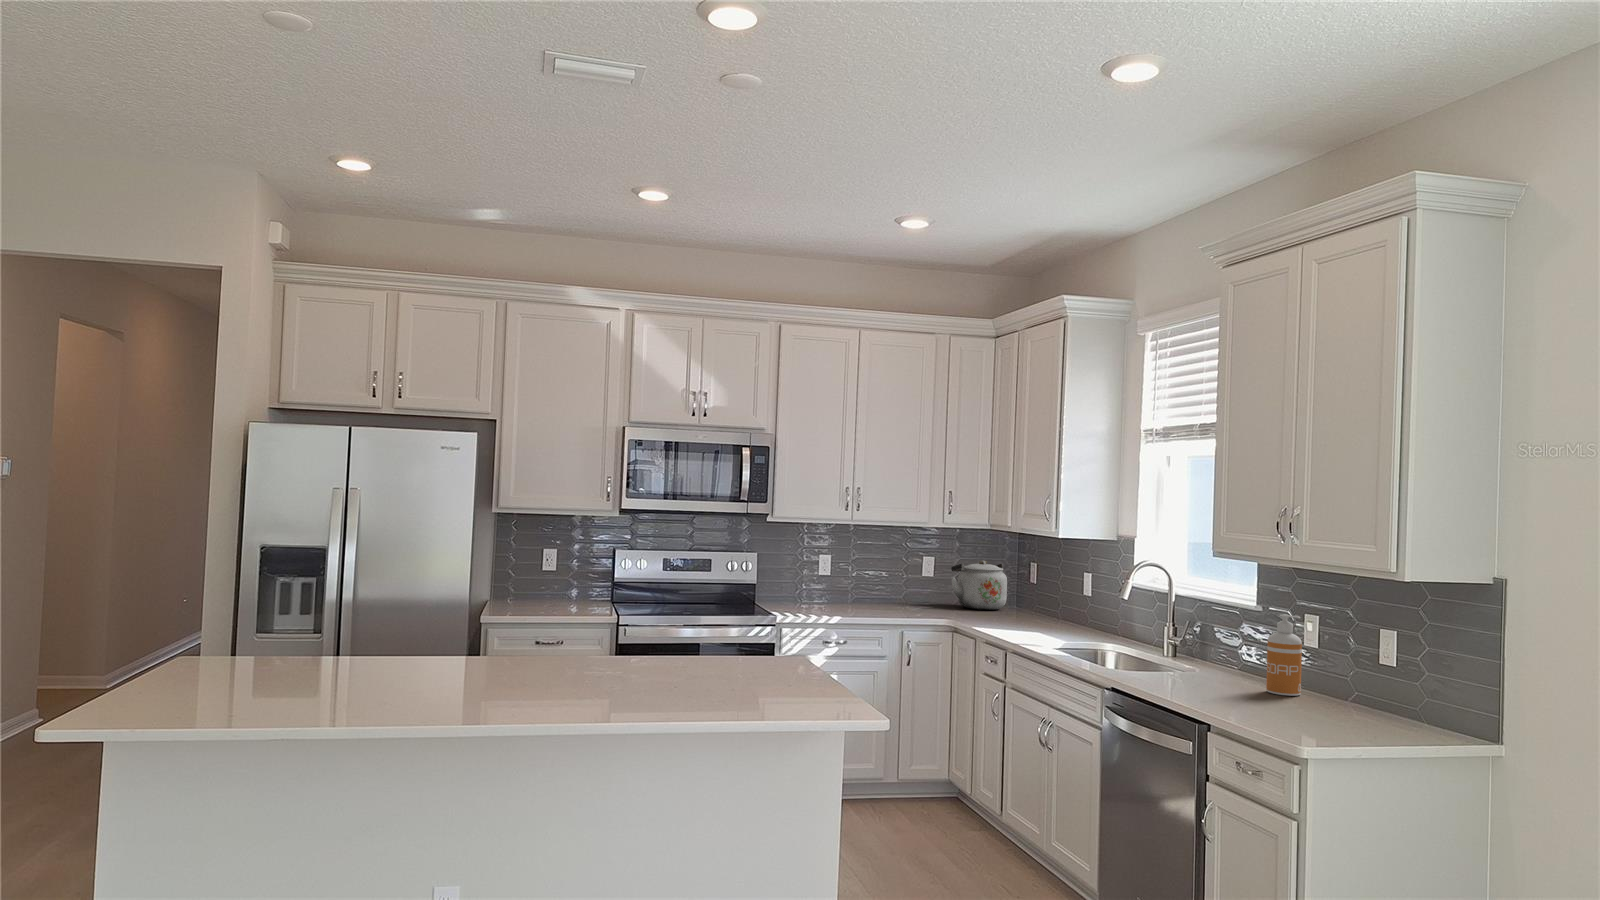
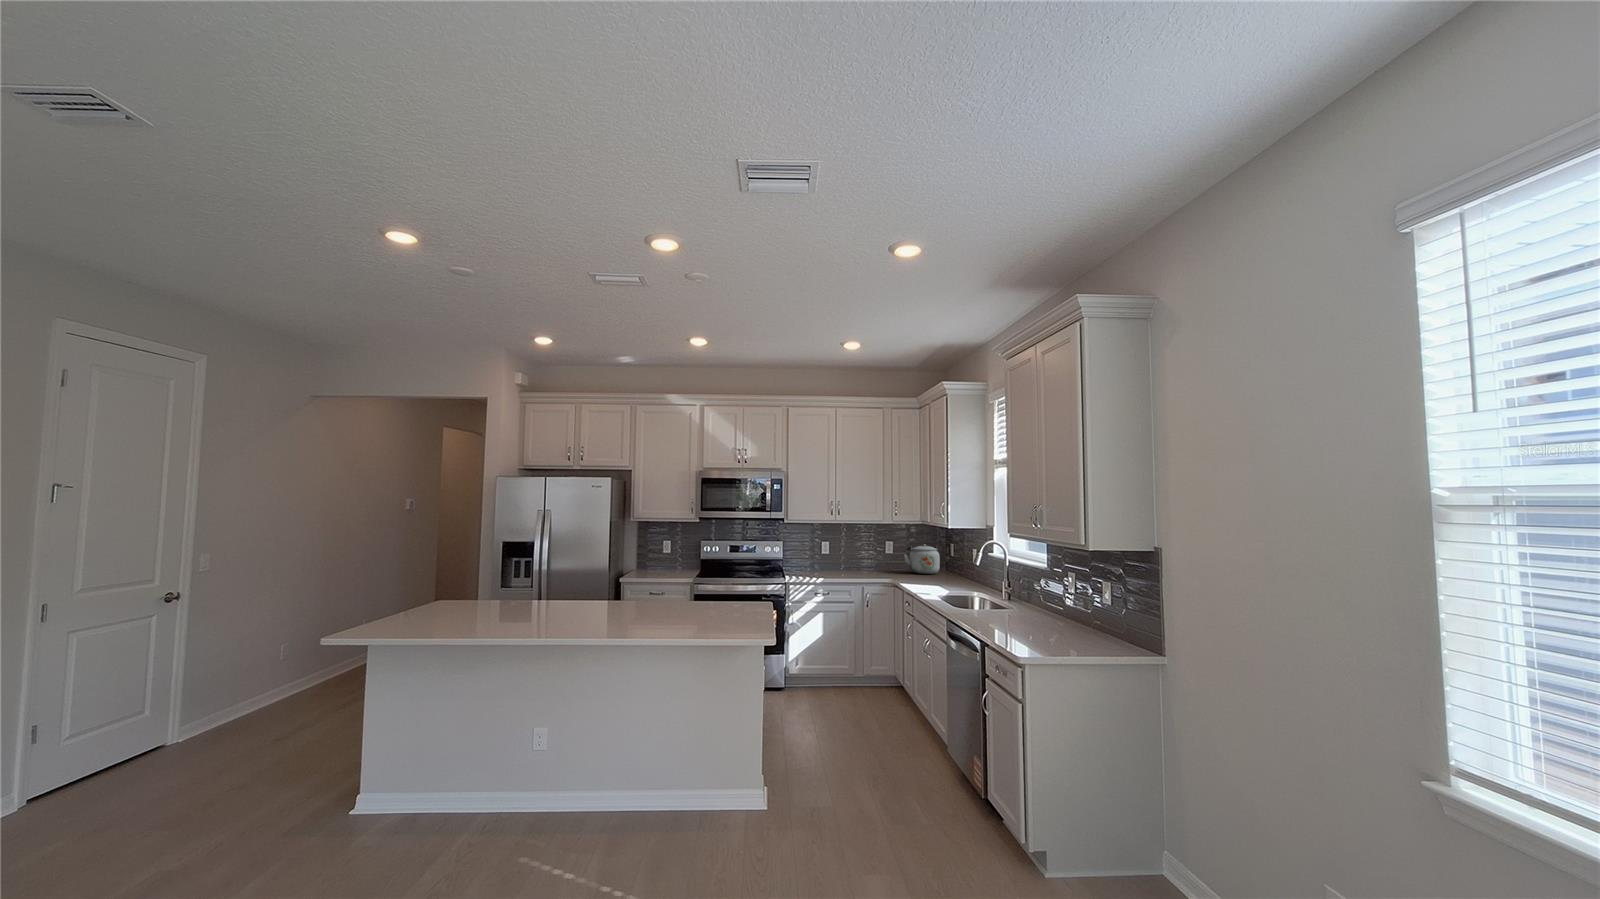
soap dispenser: present [1266,614,1302,696] -> none [1028,572,1048,622]

